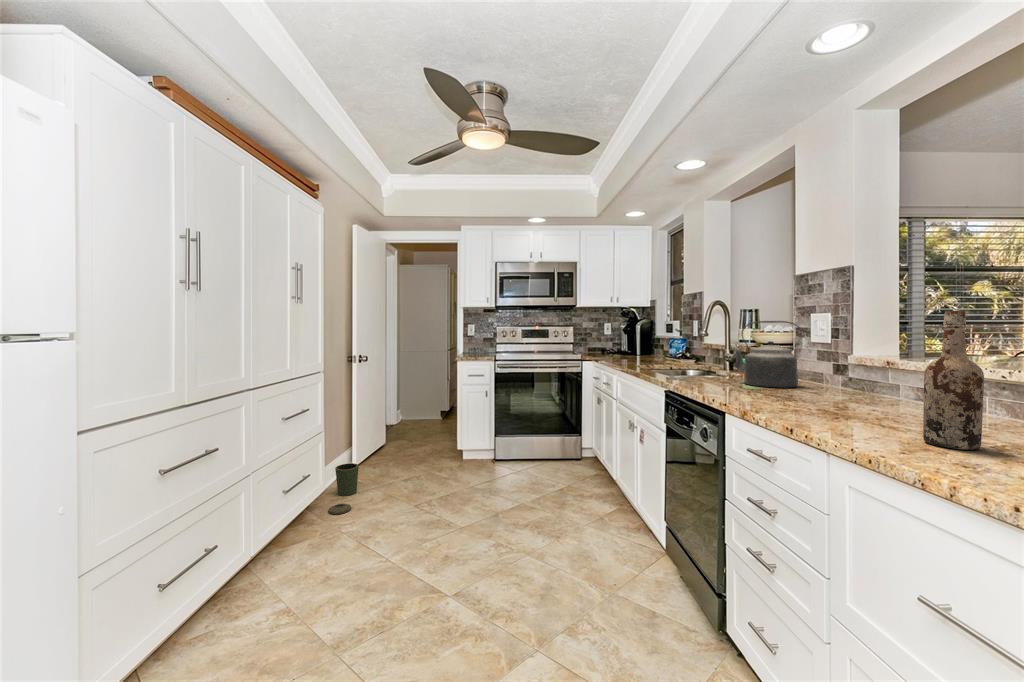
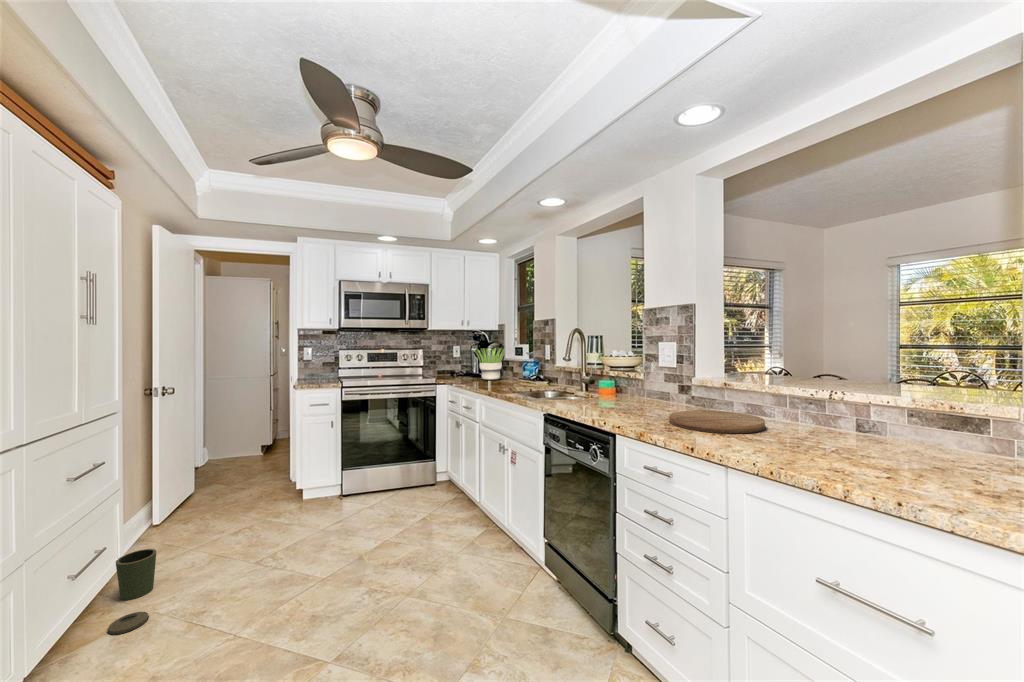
wine bottle: present [923,311,984,450] -> none [804,353,846,466]
kettle: present [732,321,802,388] -> none [601,349,657,409]
potted plant: none [617,324,657,358] -> present [477,348,505,380]
cutting board: none [792,390,923,415] -> present [669,410,765,433]

